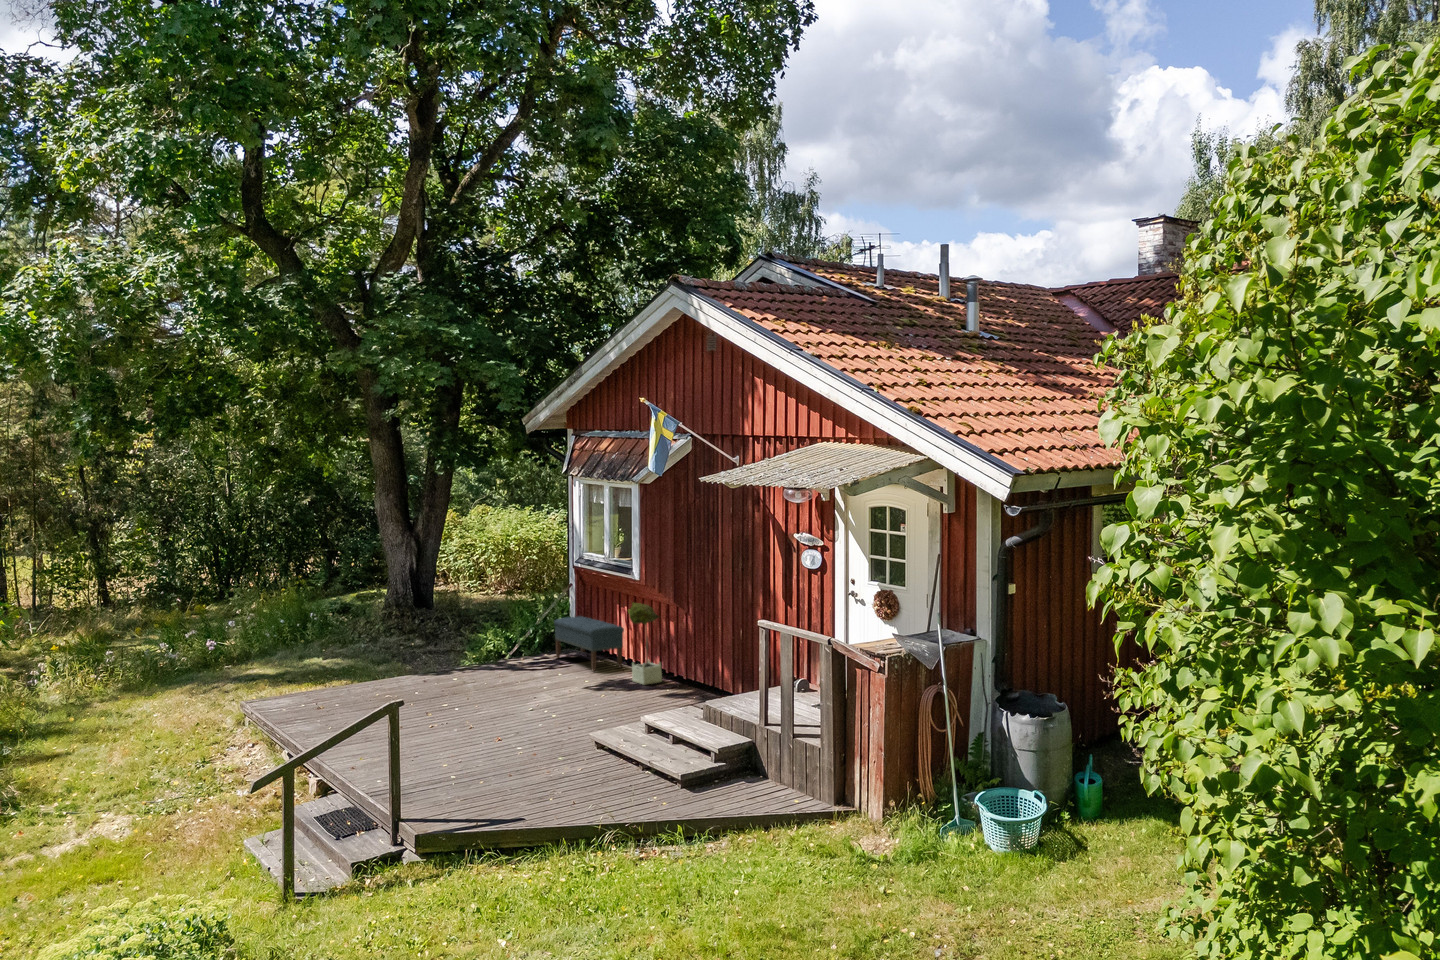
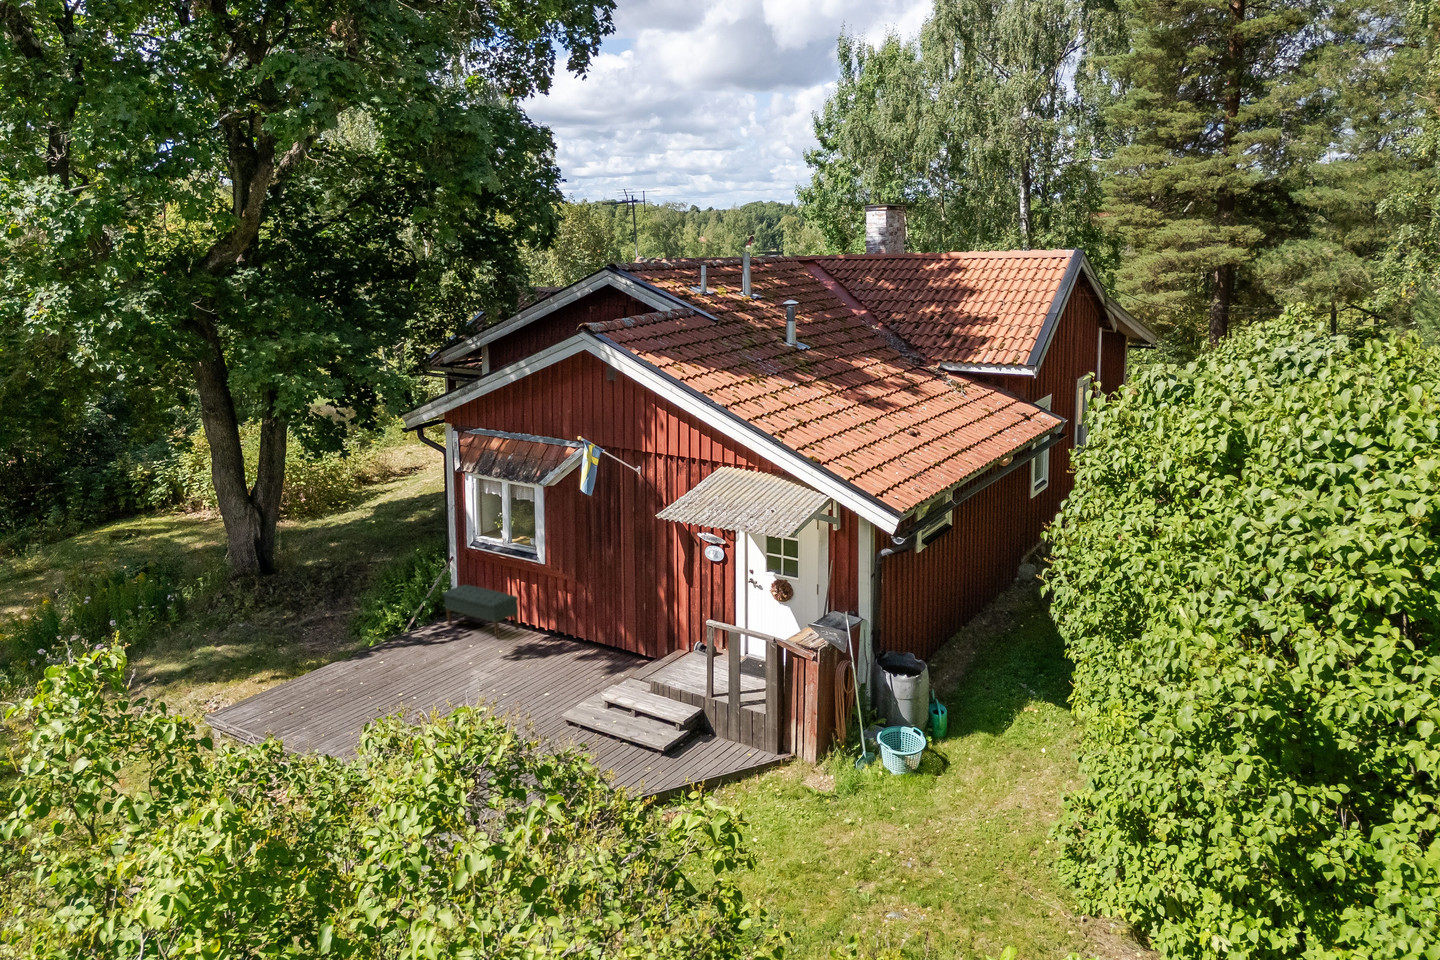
potted tree: present [628,603,662,685] -> none [532,581,567,649]

